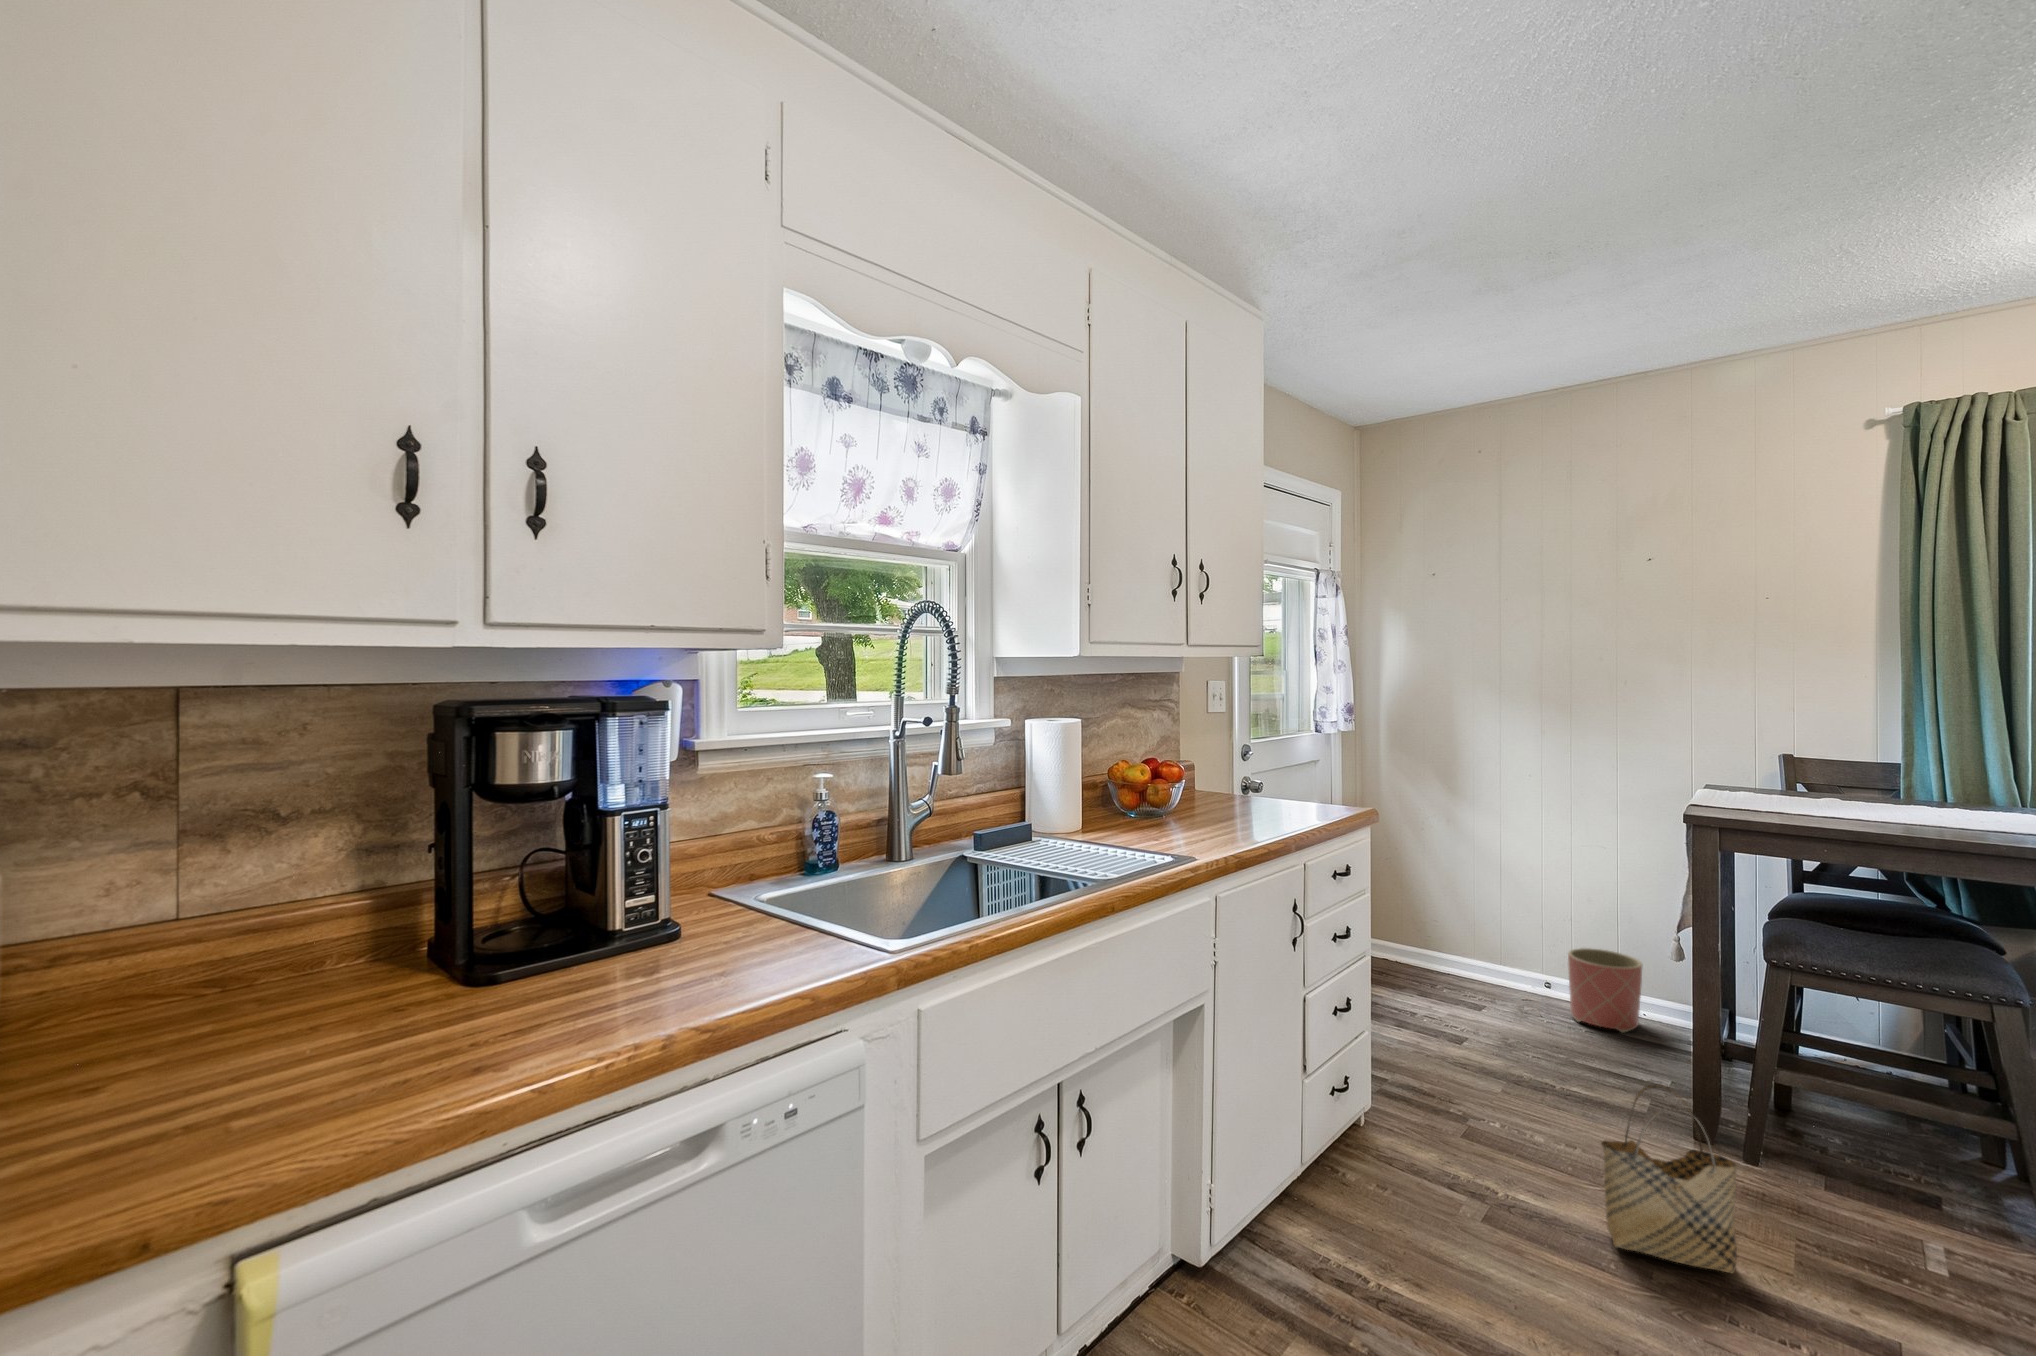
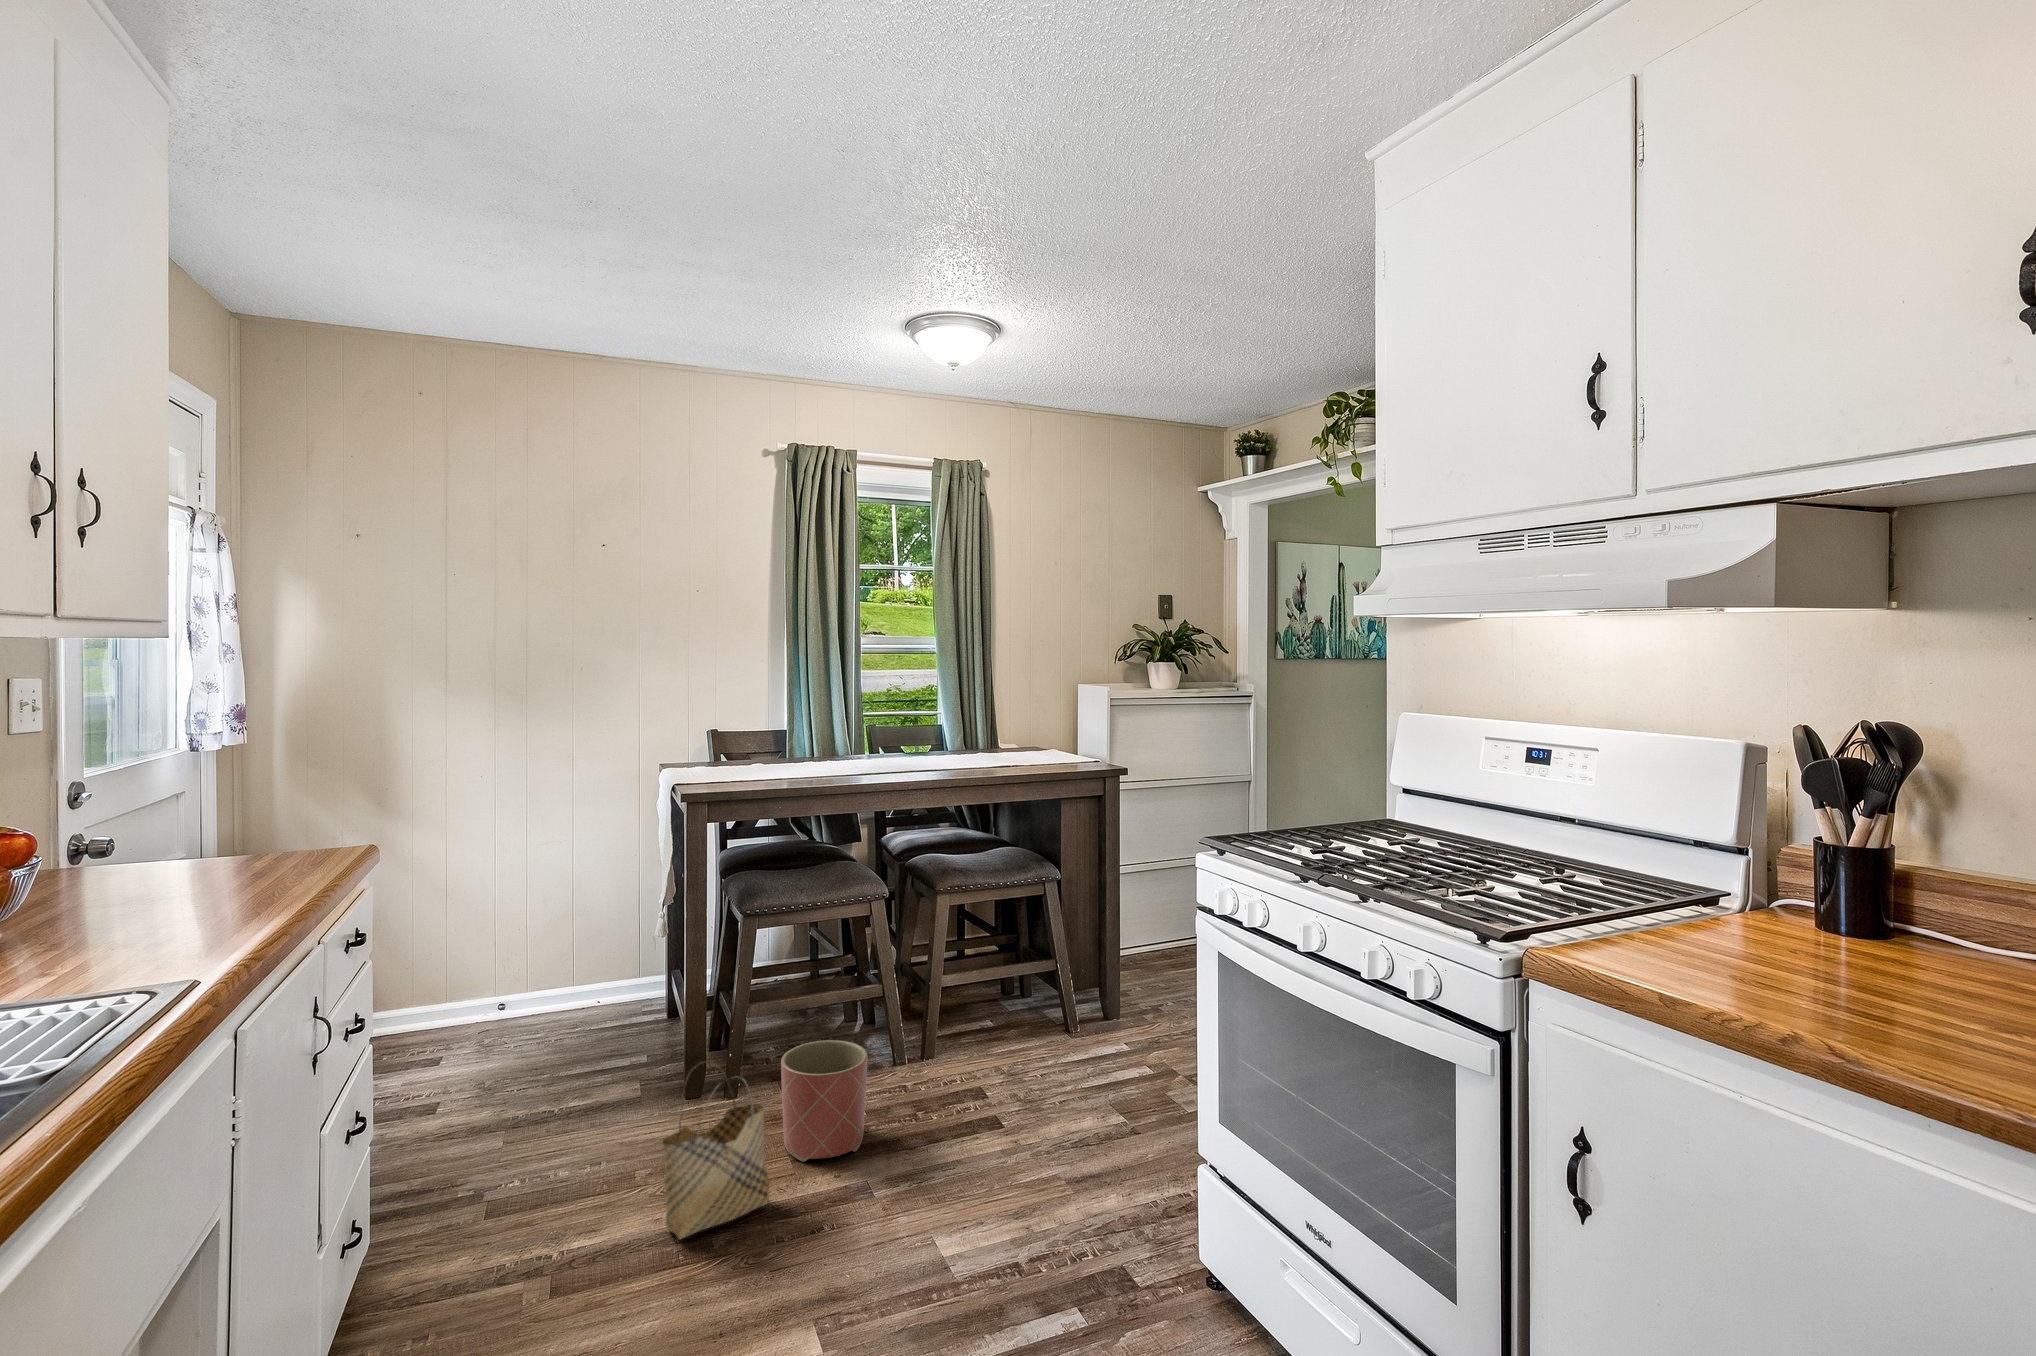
planter: present [1568,948,1642,1033] -> present [781,1040,868,1162]

